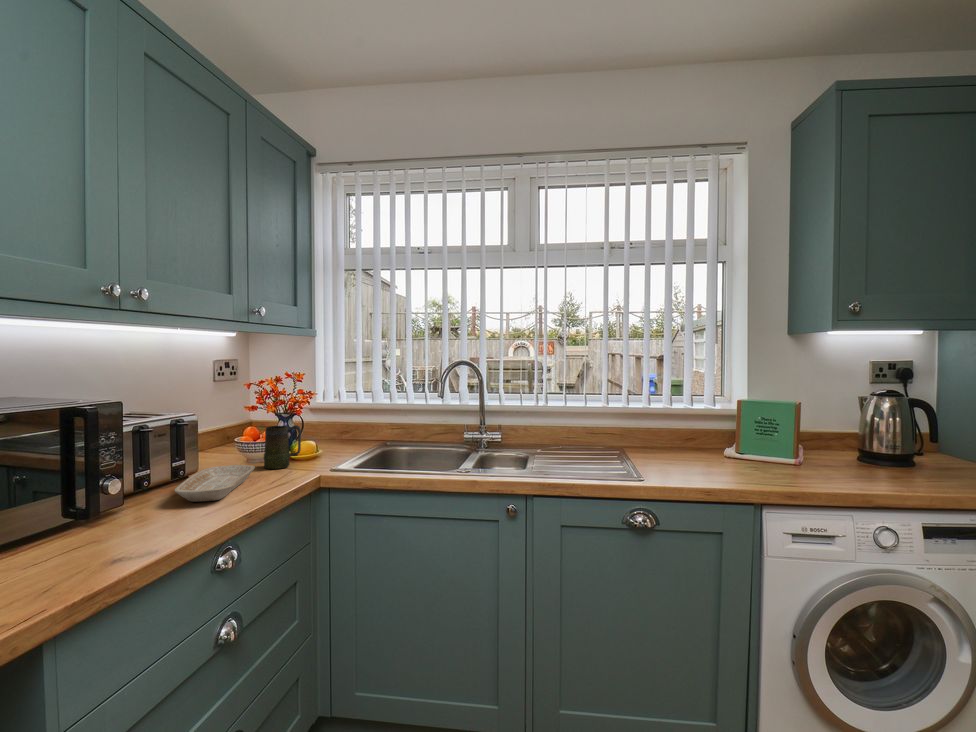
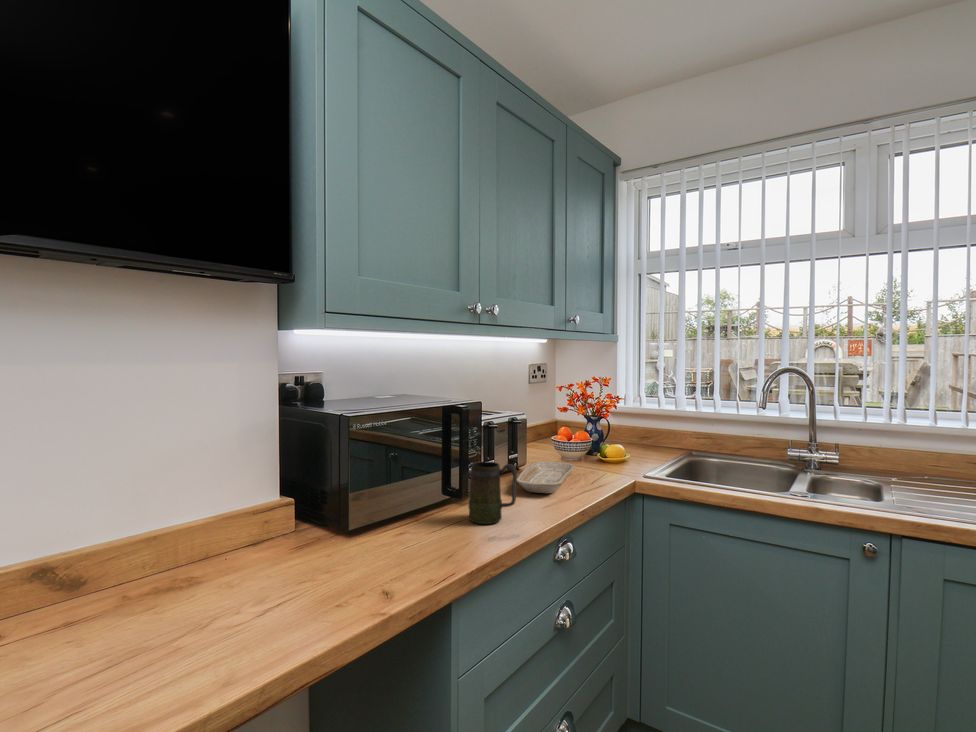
mug: present [264,425,301,469] -> present [469,462,517,524]

